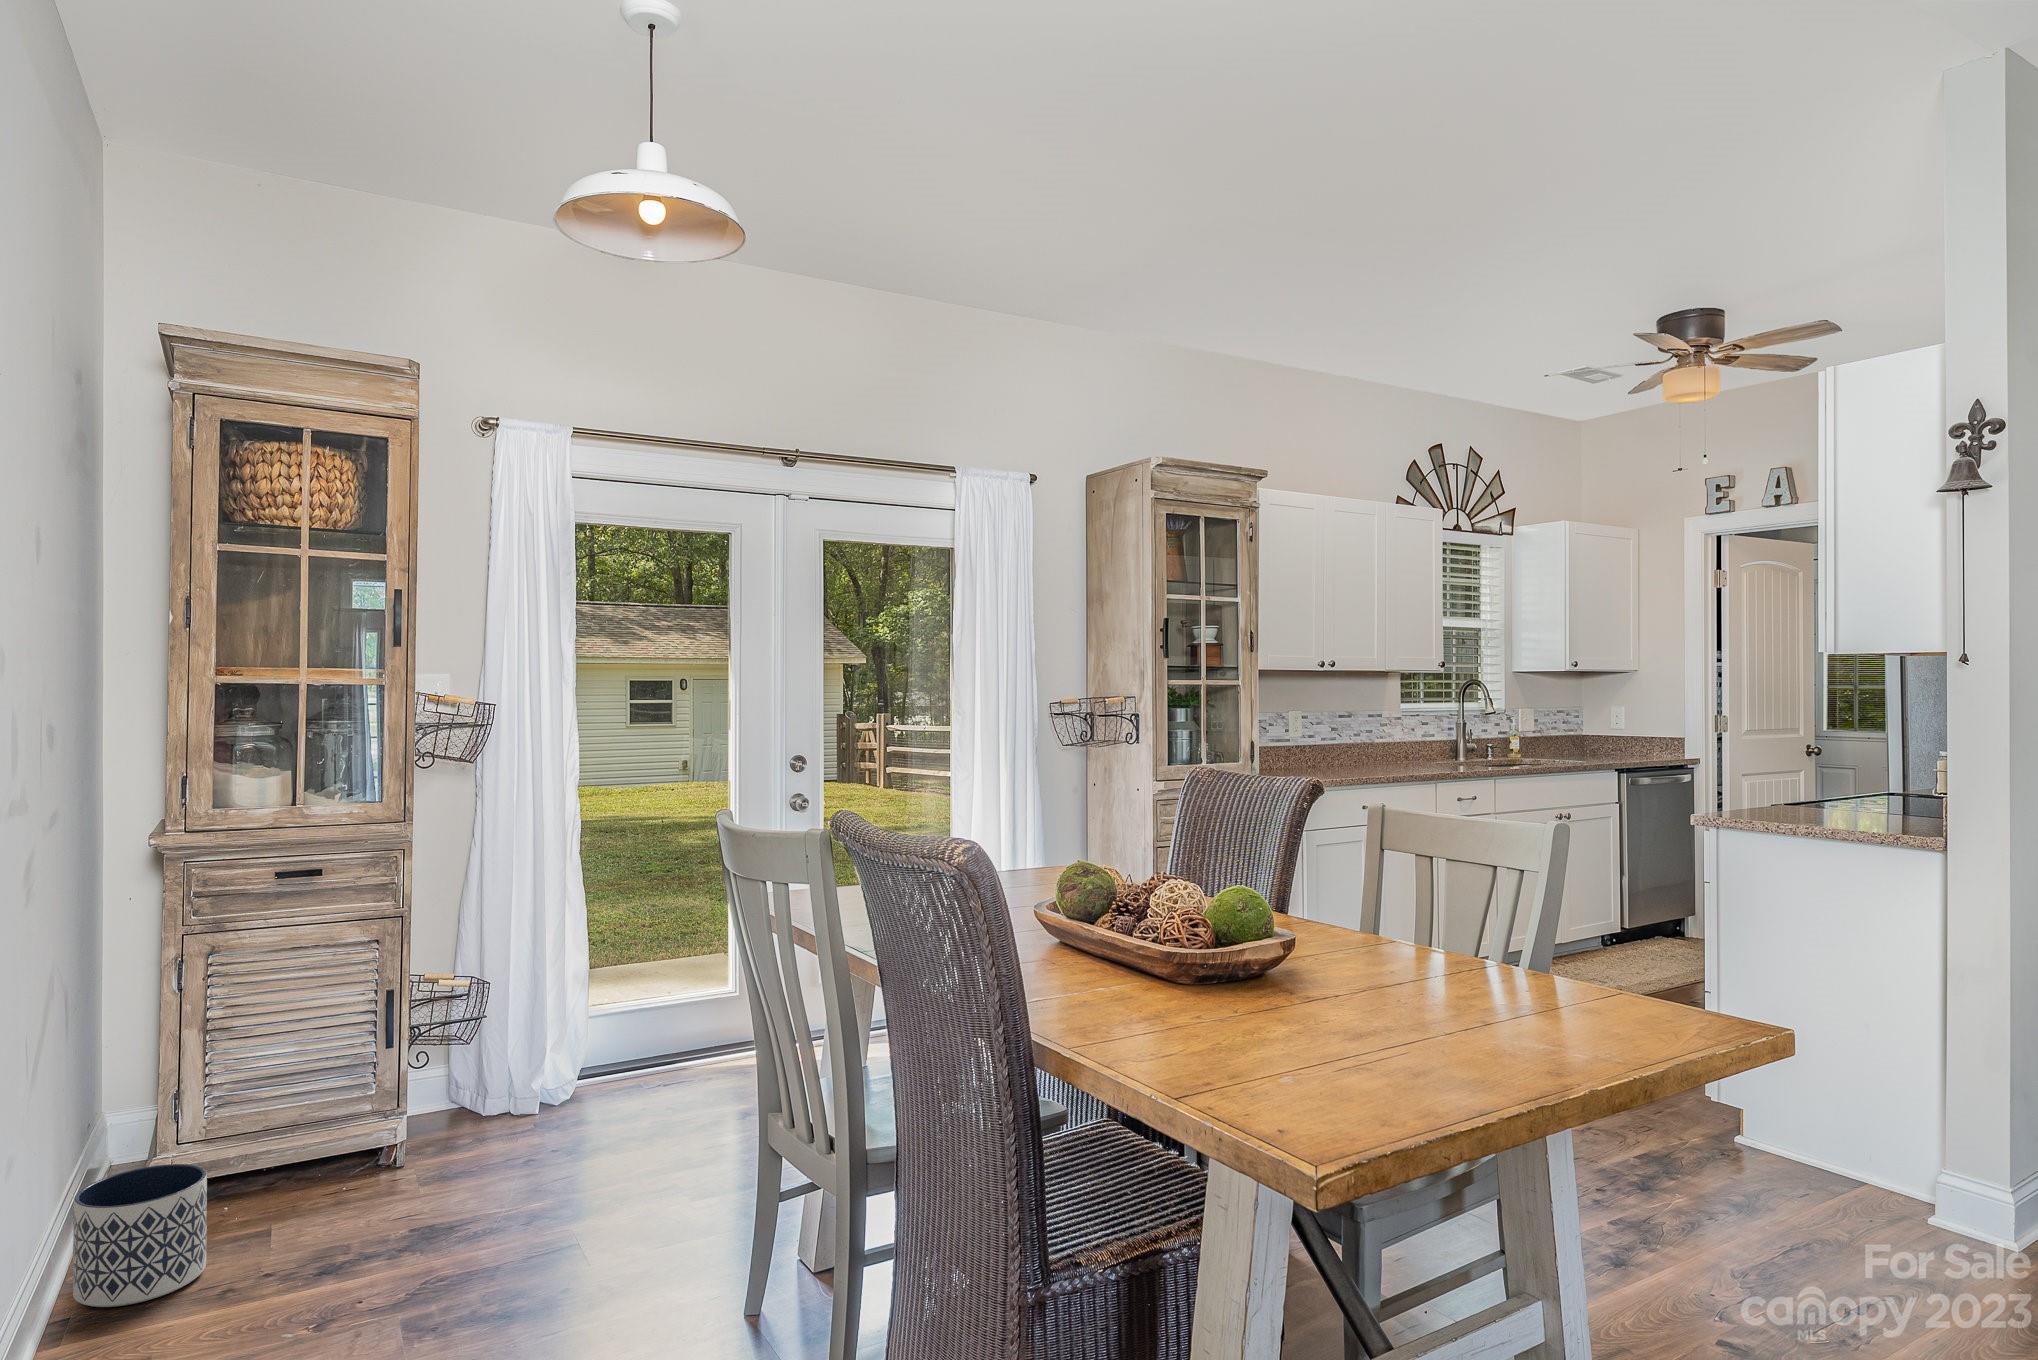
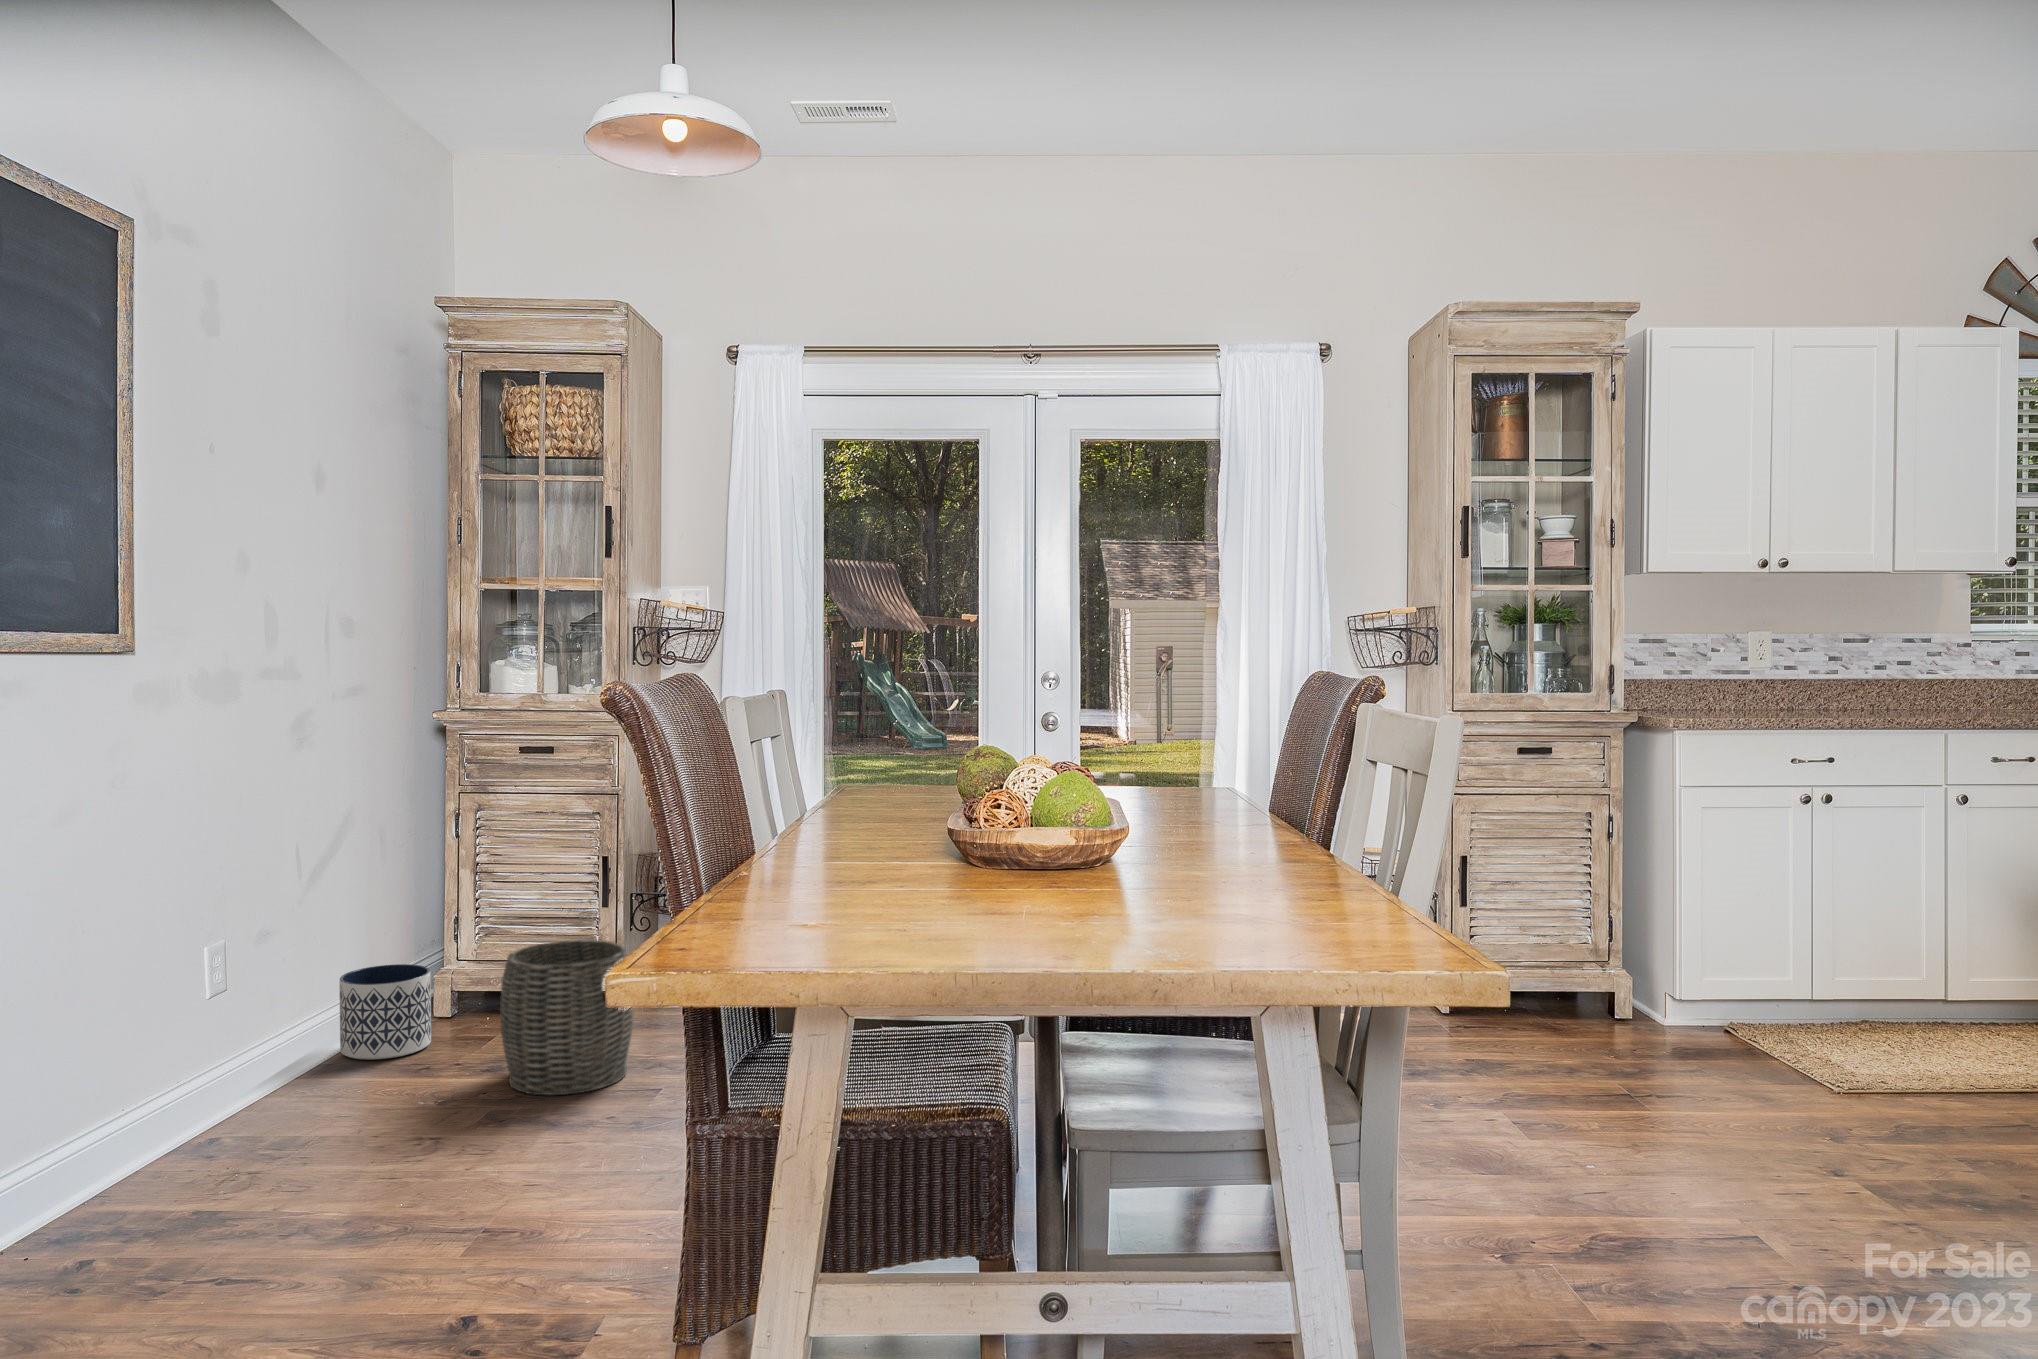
woven basket: none [371,1092,535,1293] -> present [500,940,634,1095]

